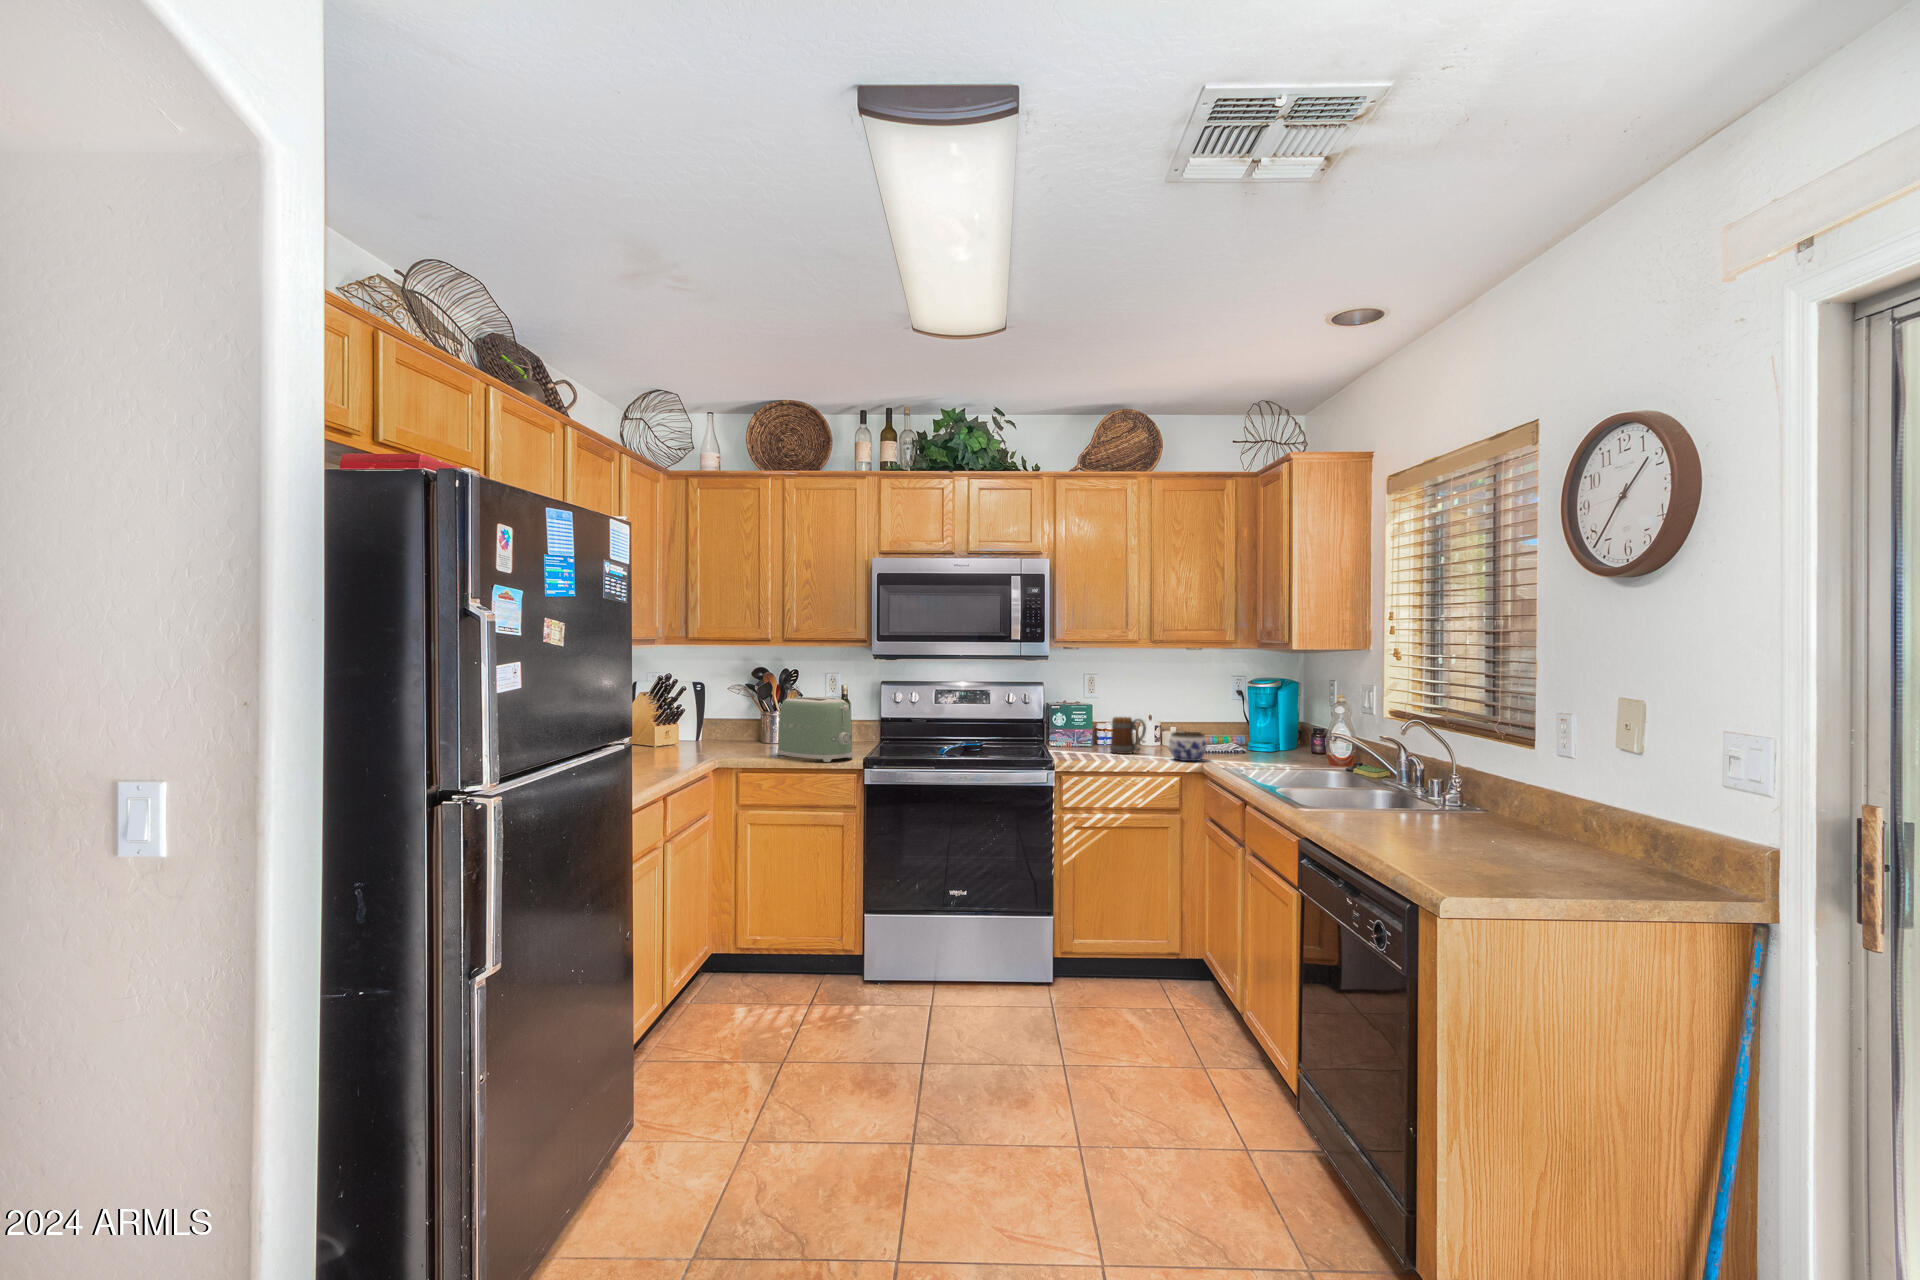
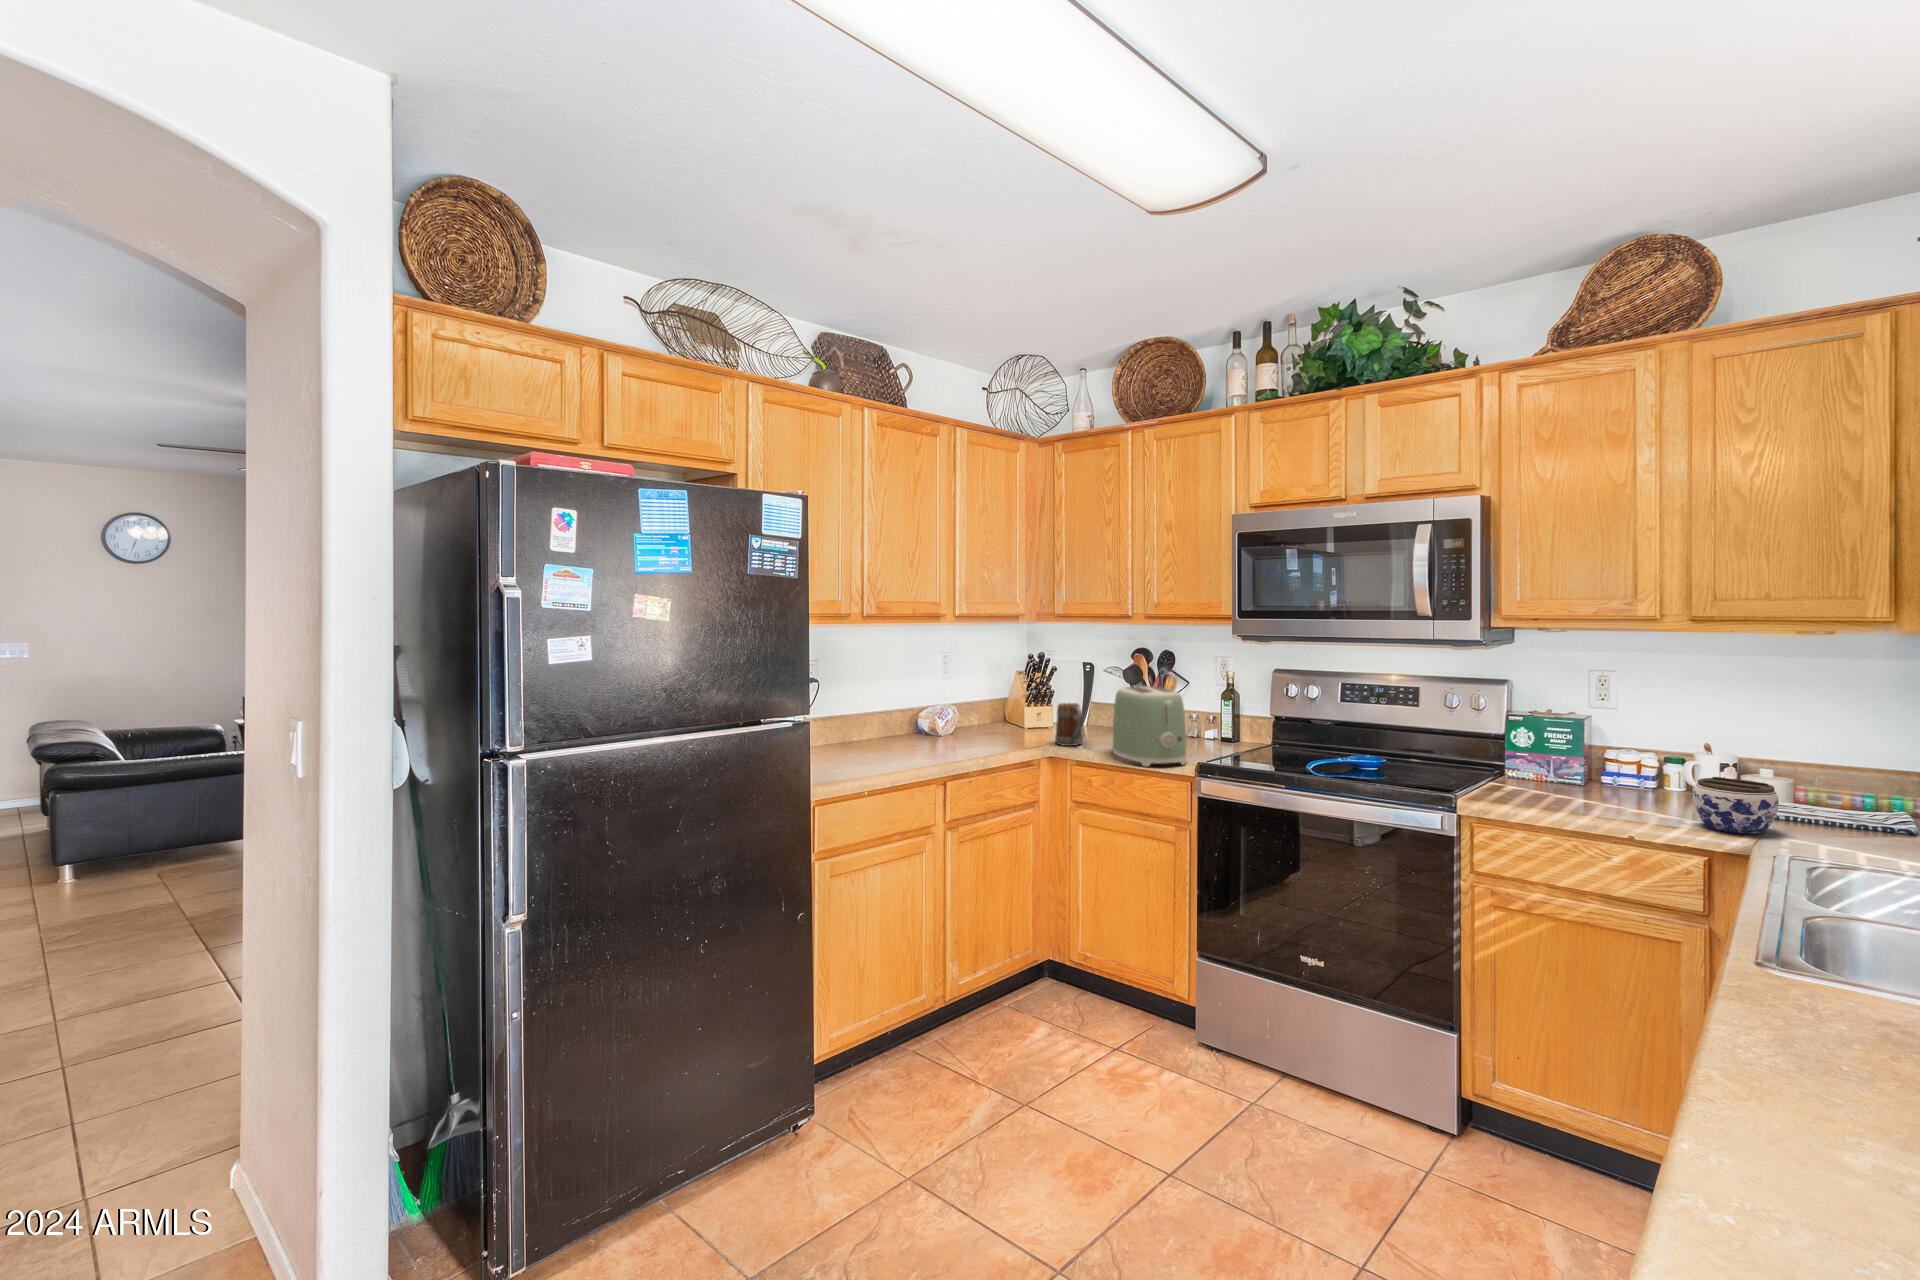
mug: present [1110,717,1146,754] -> present [1055,703,1083,746]

